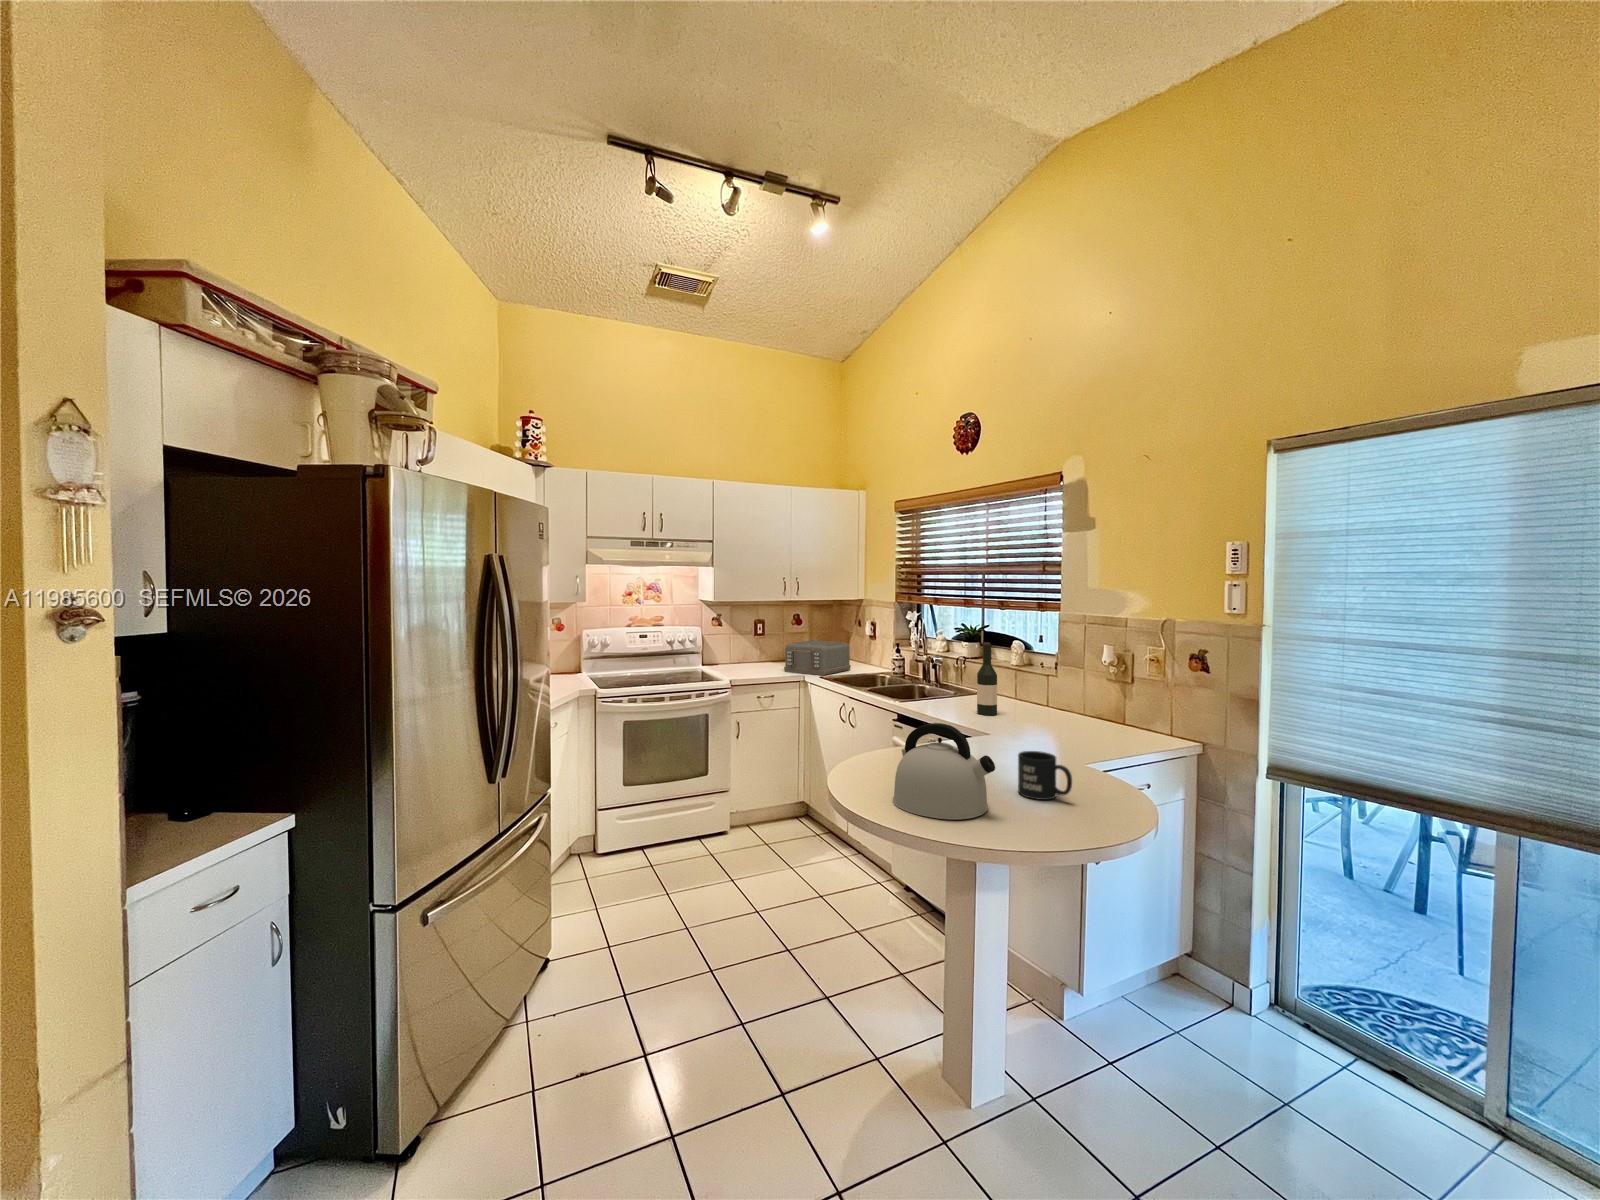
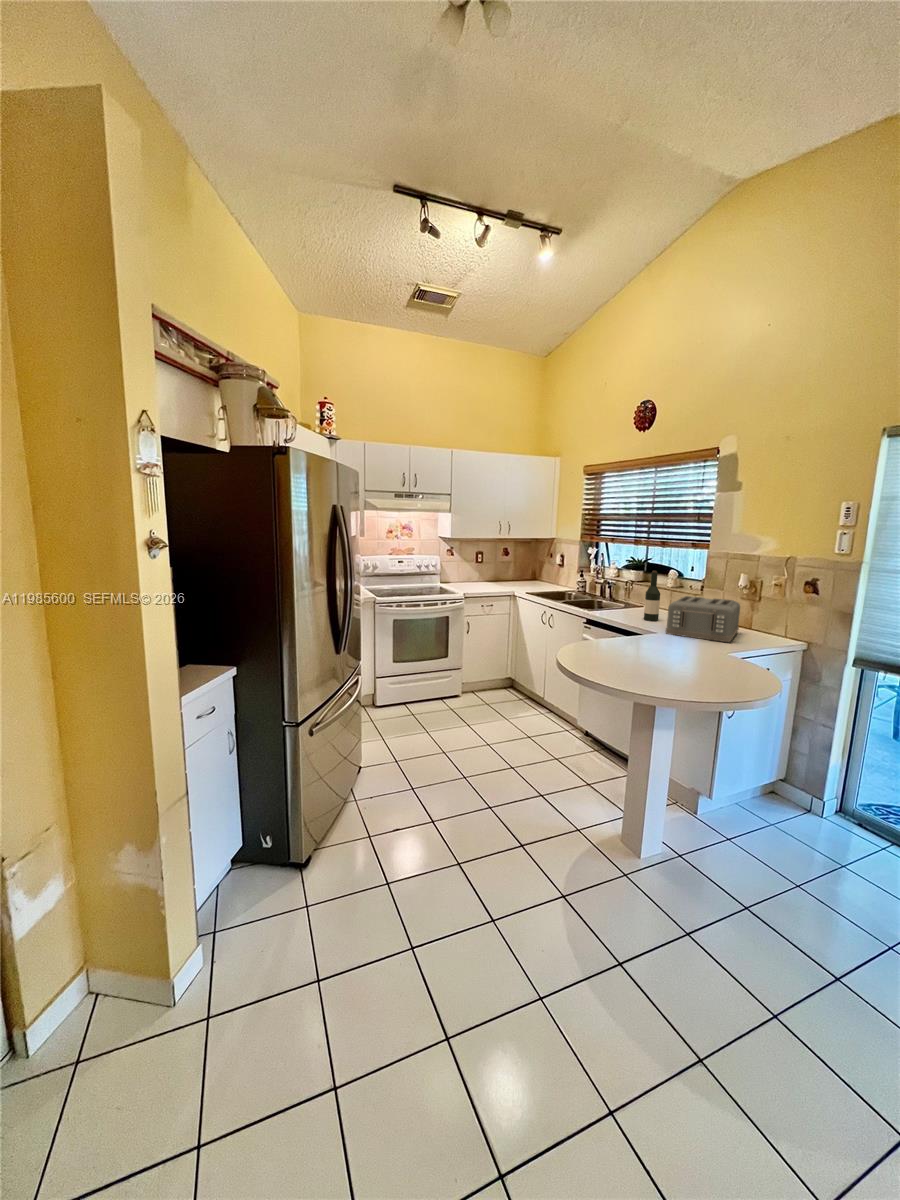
toaster: present [784,640,851,675] -> present [666,596,740,642]
kettle: present [893,723,995,820] -> none [605,622,677,682]
mug: present [1018,751,1072,800] -> none [686,642,726,673]

